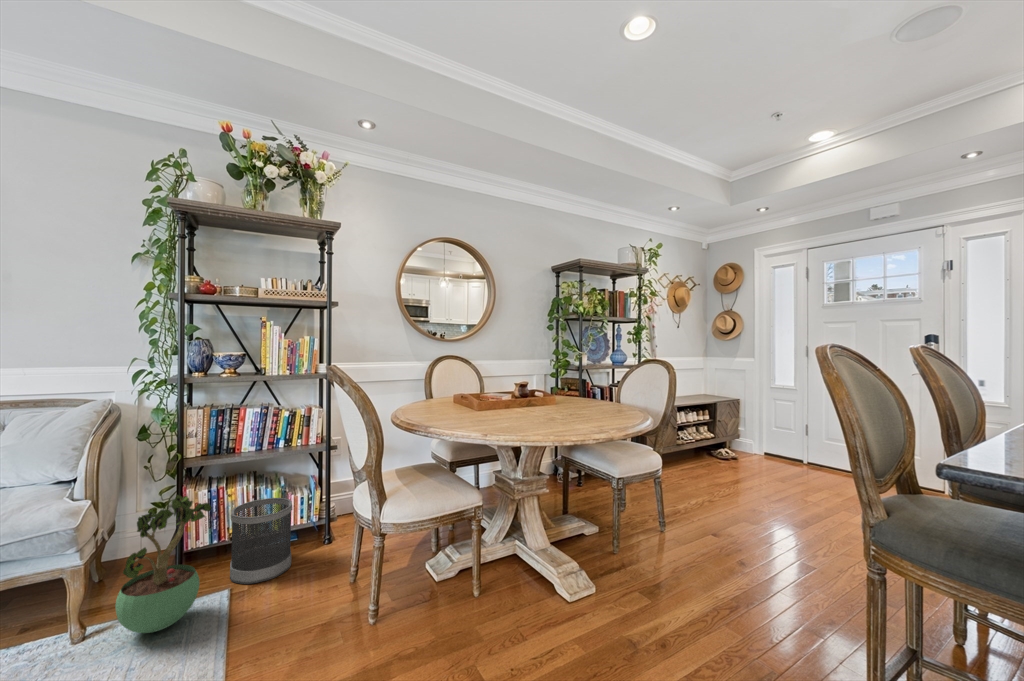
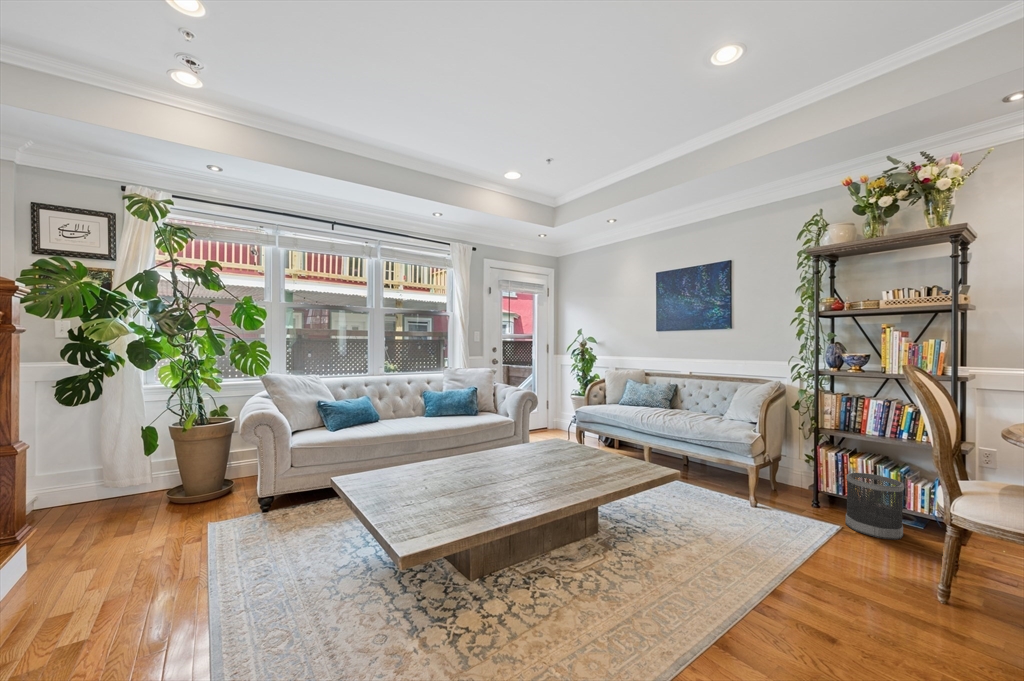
potted plant: present [115,495,212,633] -> none [767,442,825,522]

